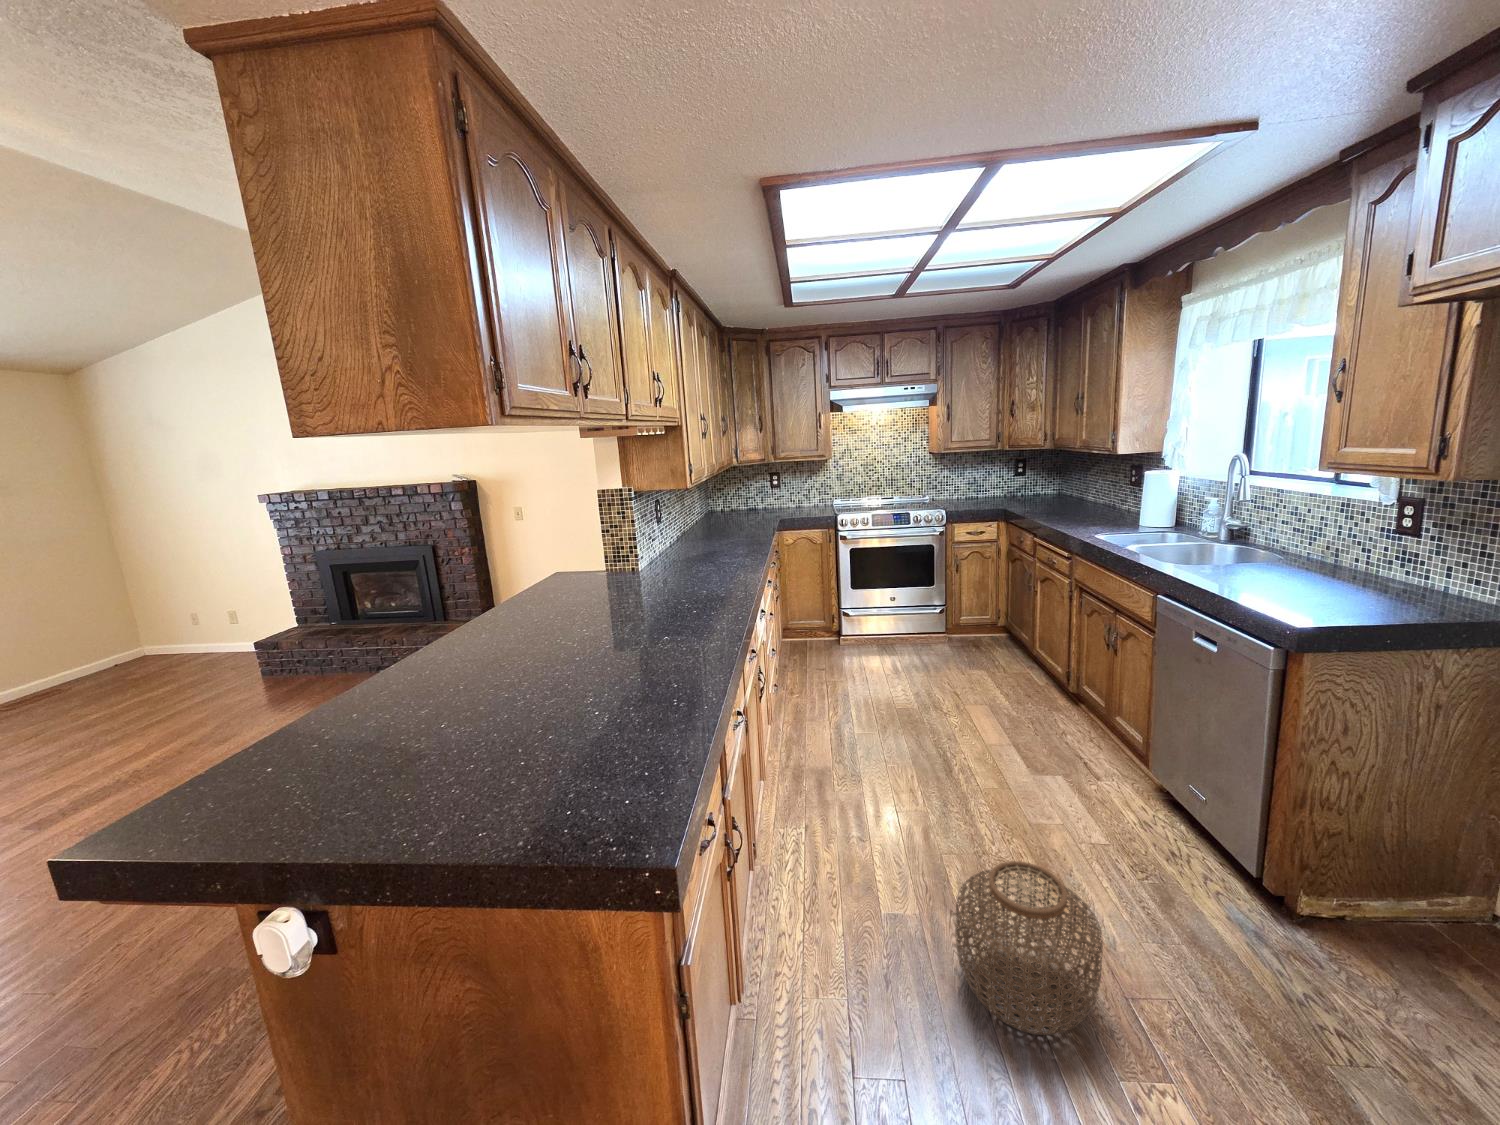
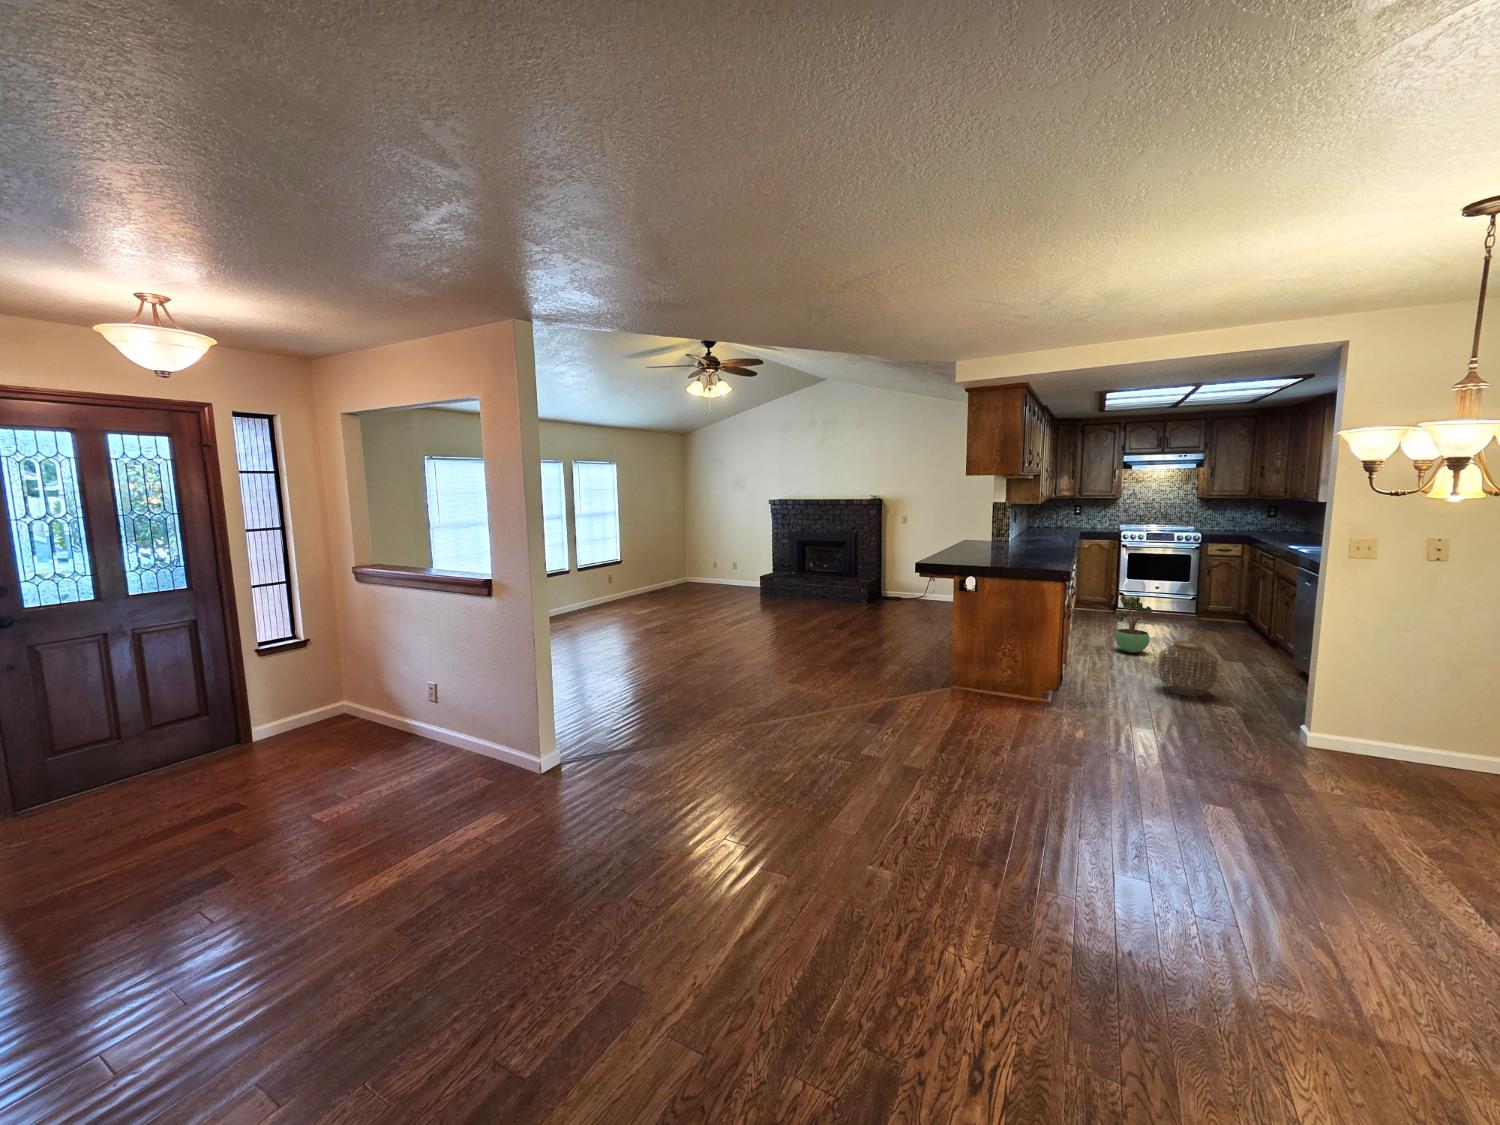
potted plant: none [839,674,909,786] -> present [1114,596,1152,653]

